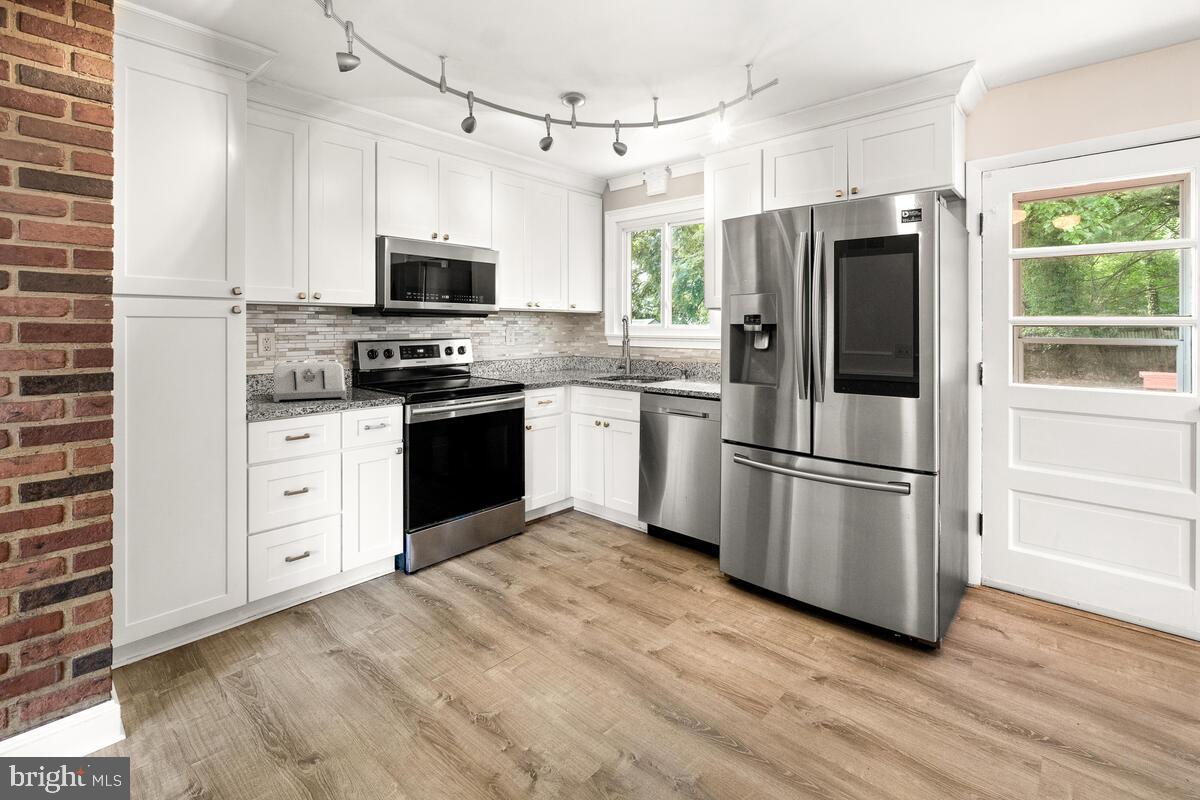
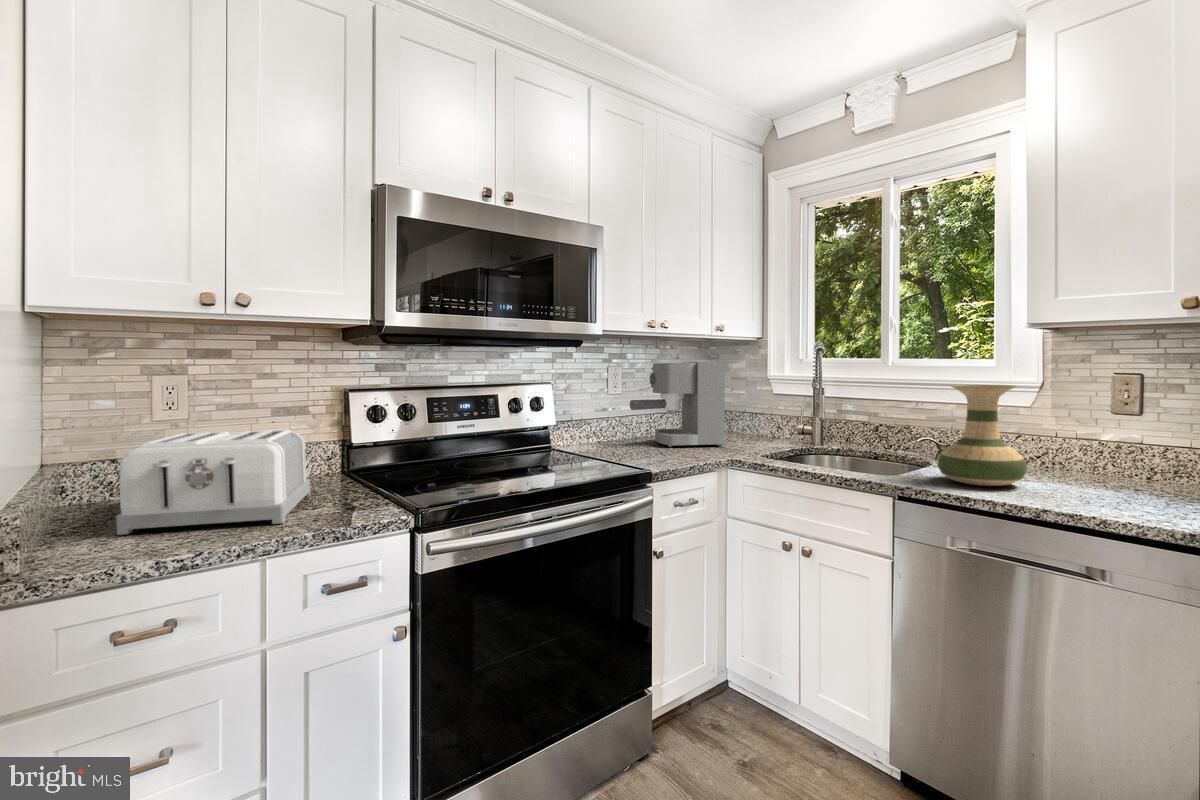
coffee maker: none [518,326,573,376] -> present [630,362,725,447]
vase: none [664,338,701,386] -> present [938,385,1027,486]

